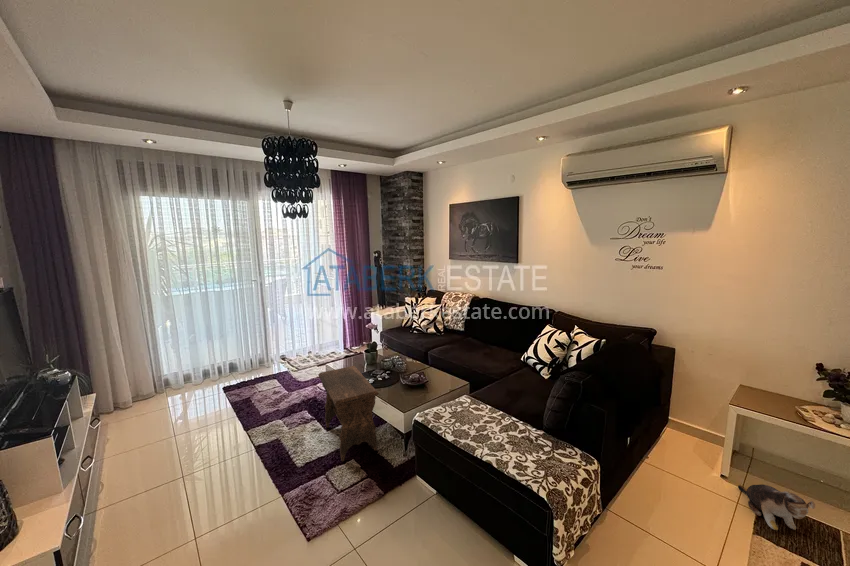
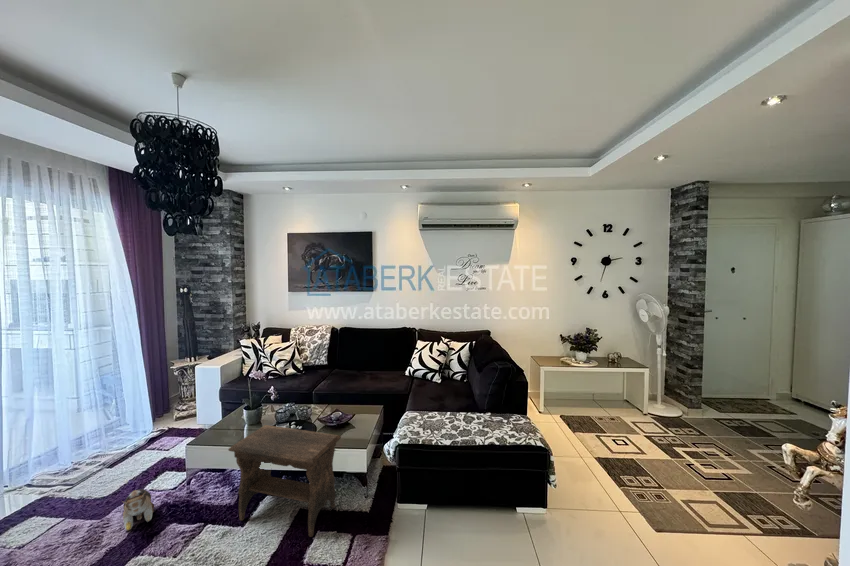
plush toy: present [738,484,815,530] -> present [123,489,154,530]

